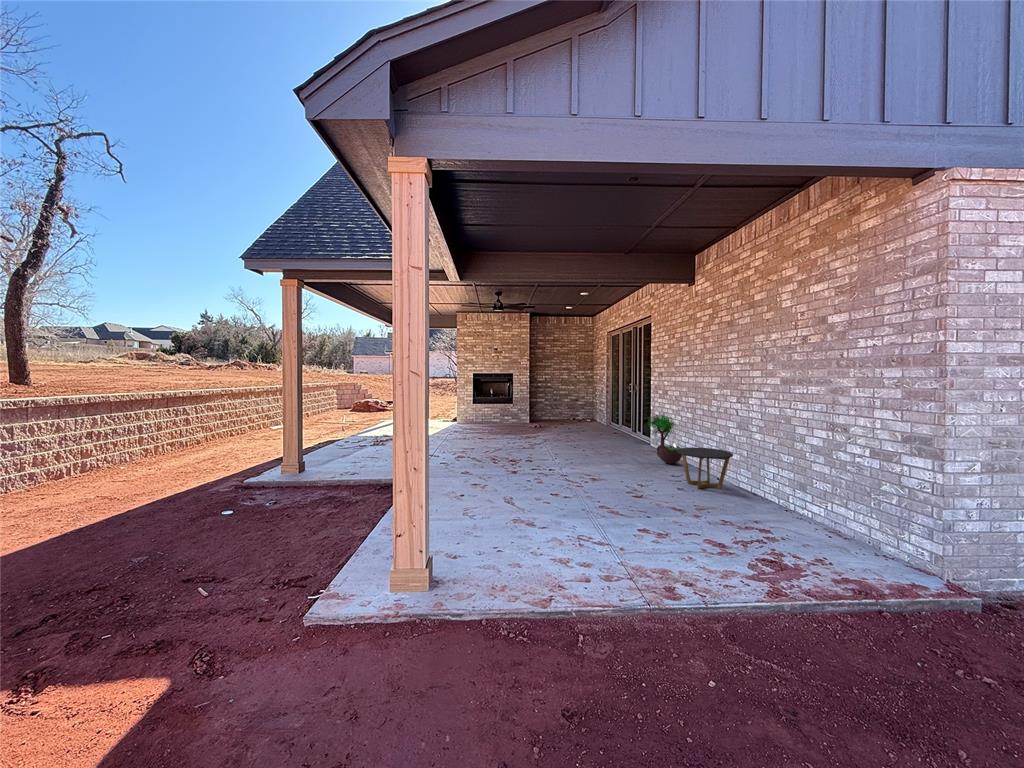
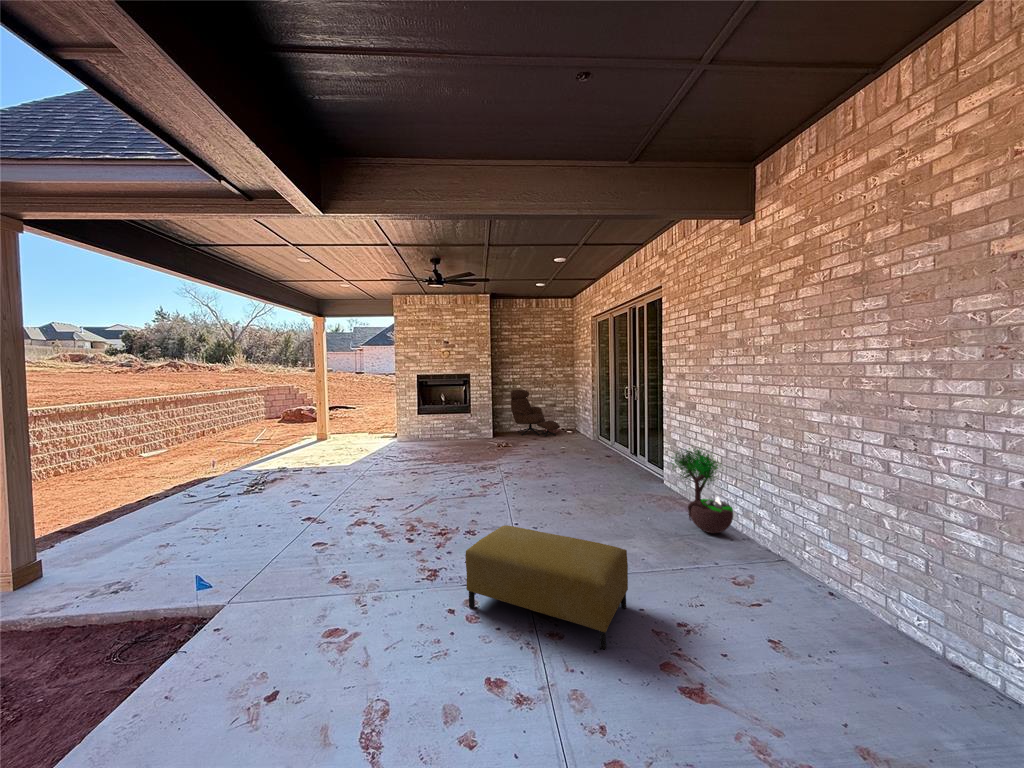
lounge chair: none [543,388,582,424] -> present [511,390,560,437]
ottoman: none [535,446,614,490] -> present [466,525,628,651]
side table: present [677,447,733,489] -> none [757,530,894,640]

